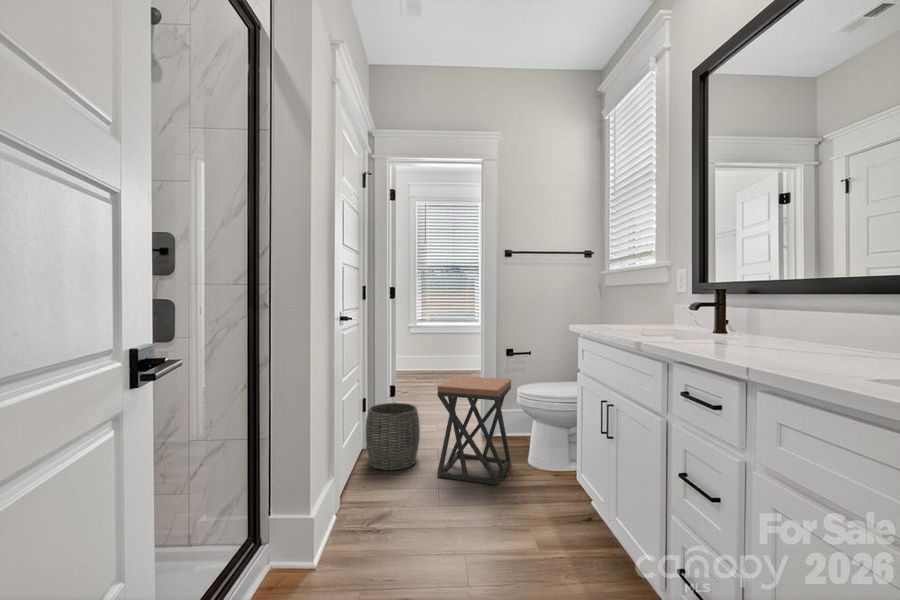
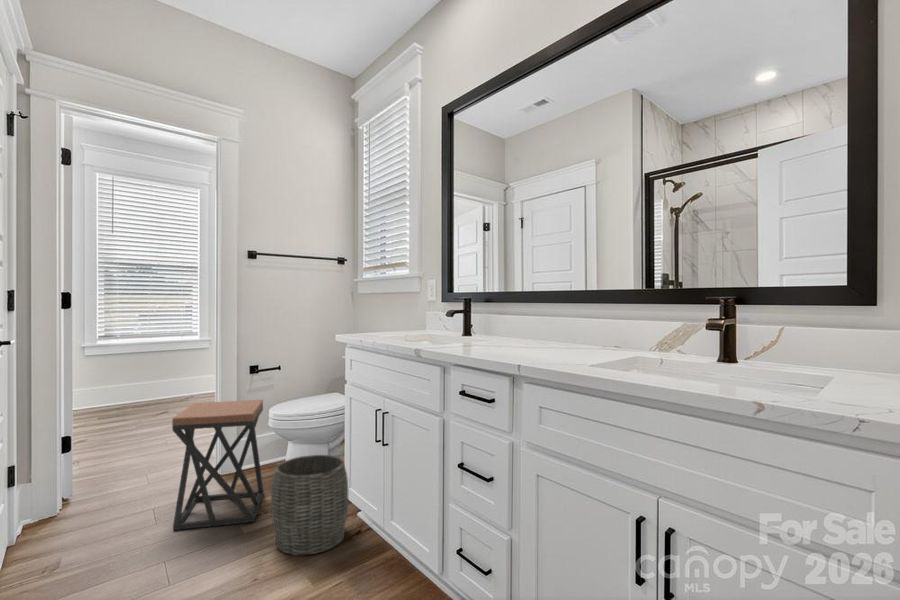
woven basket: present [366,403,420,470] -> present [271,455,348,555]

